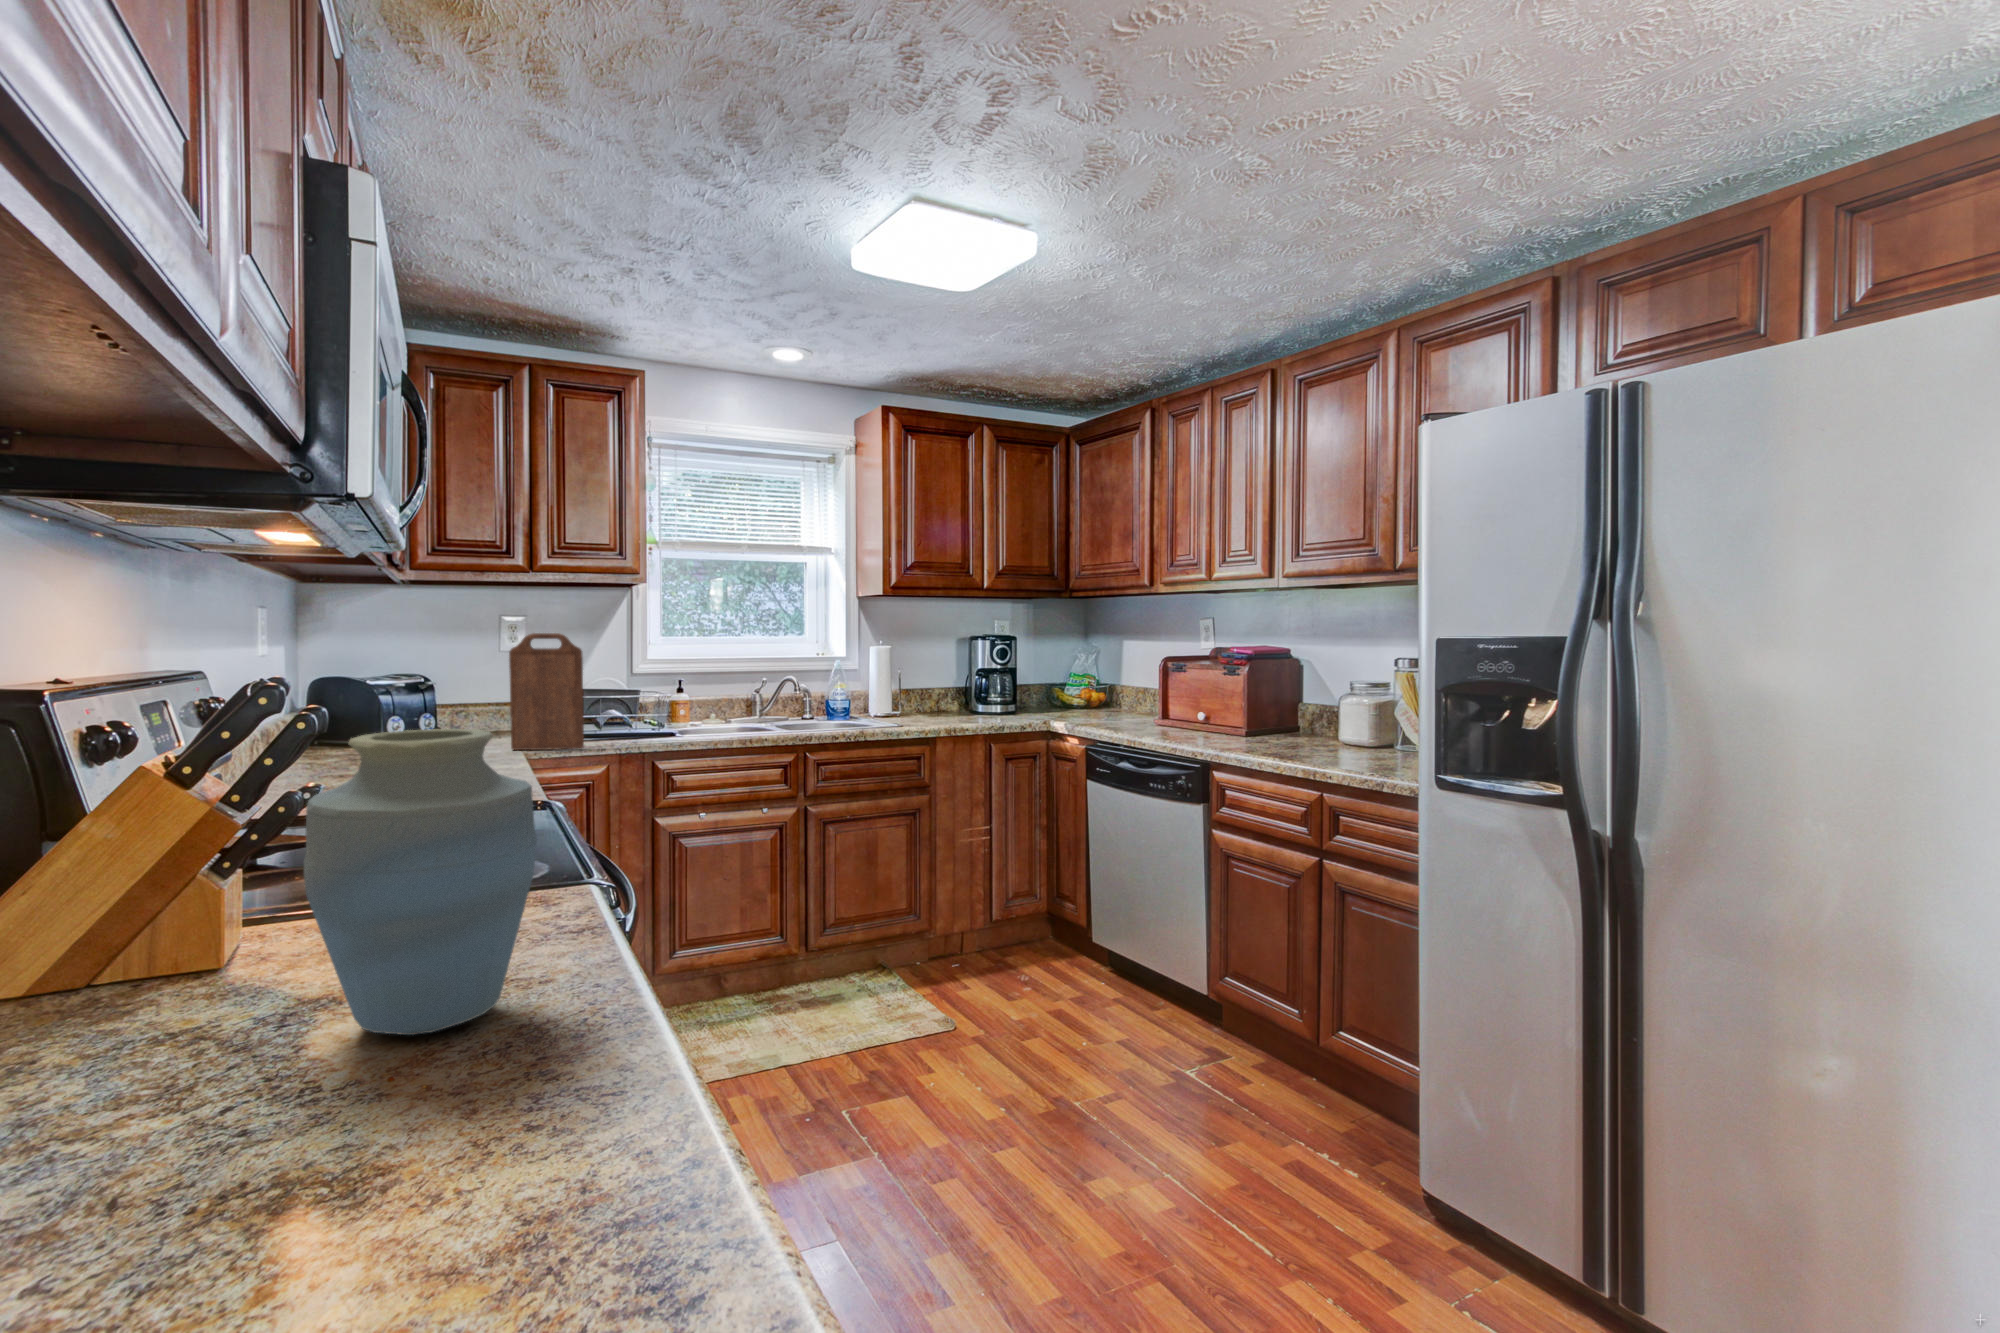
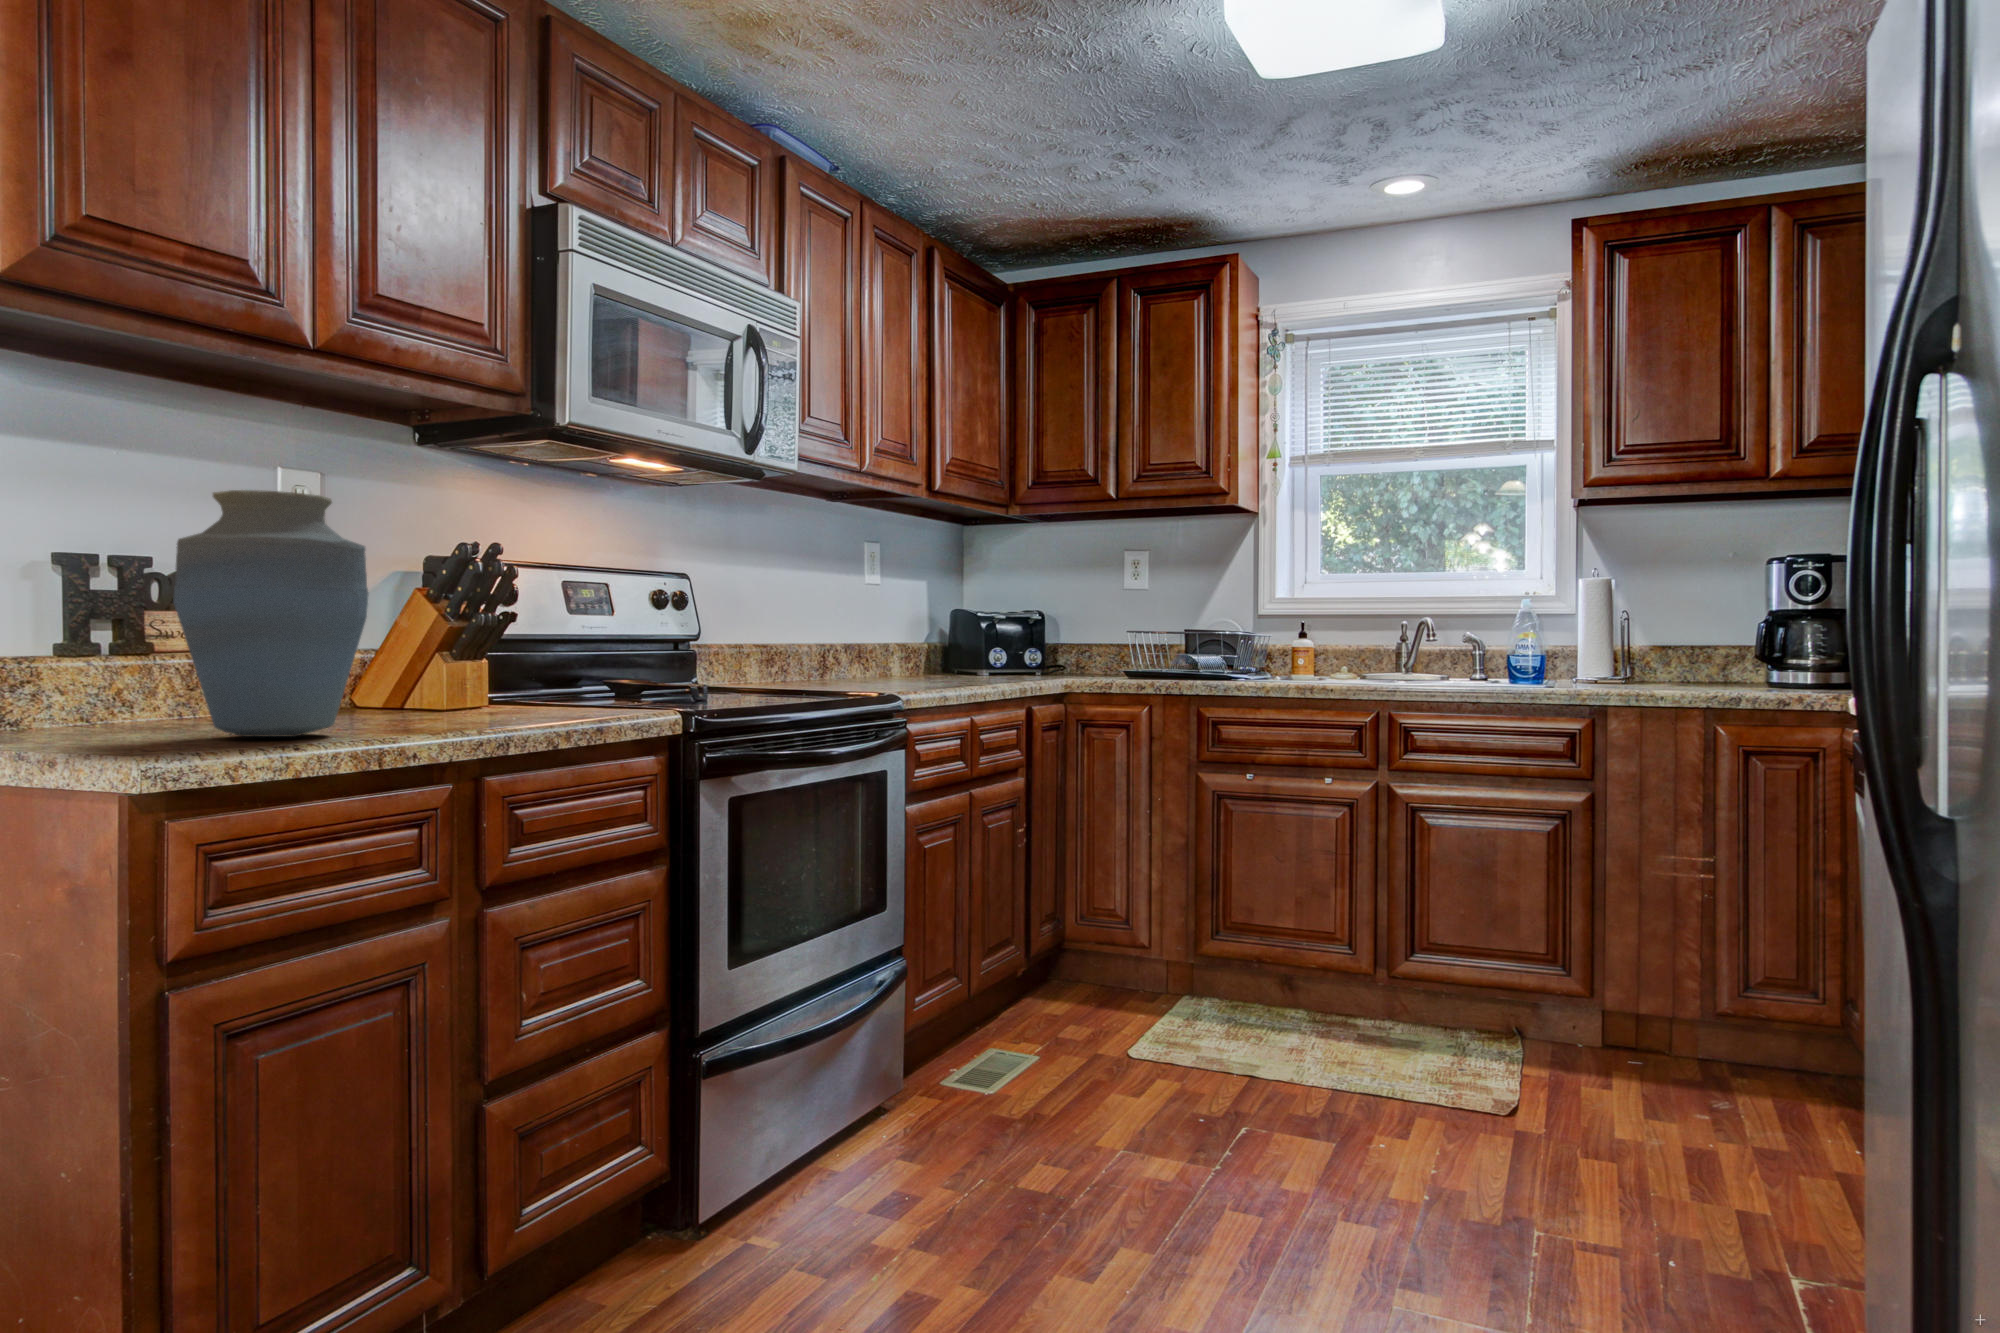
cutting board: present [509,633,584,750] -> none [1052,551,1115,680]

